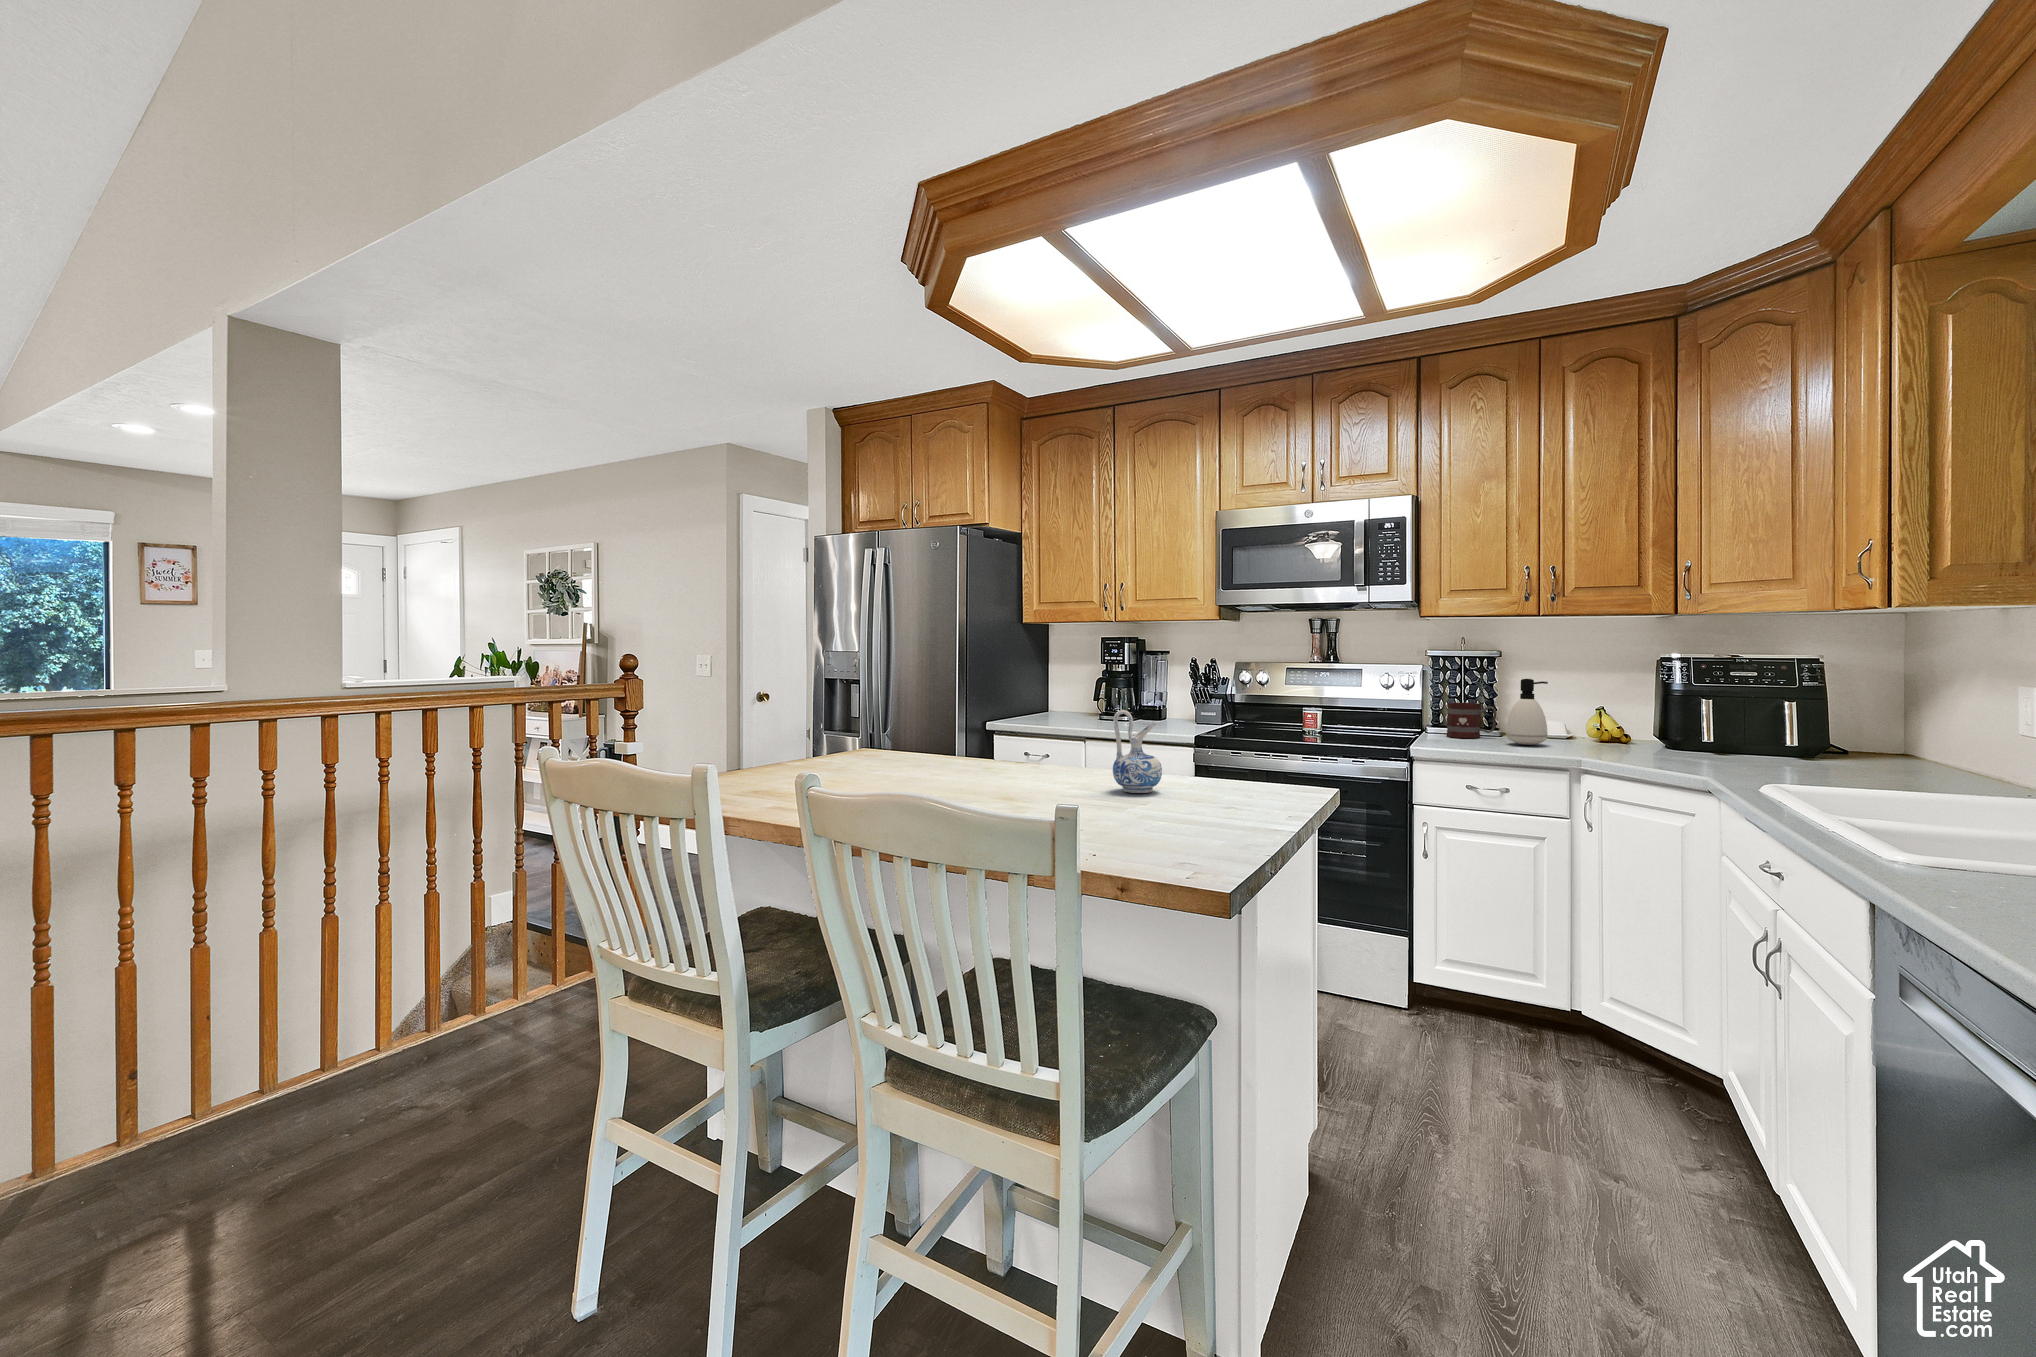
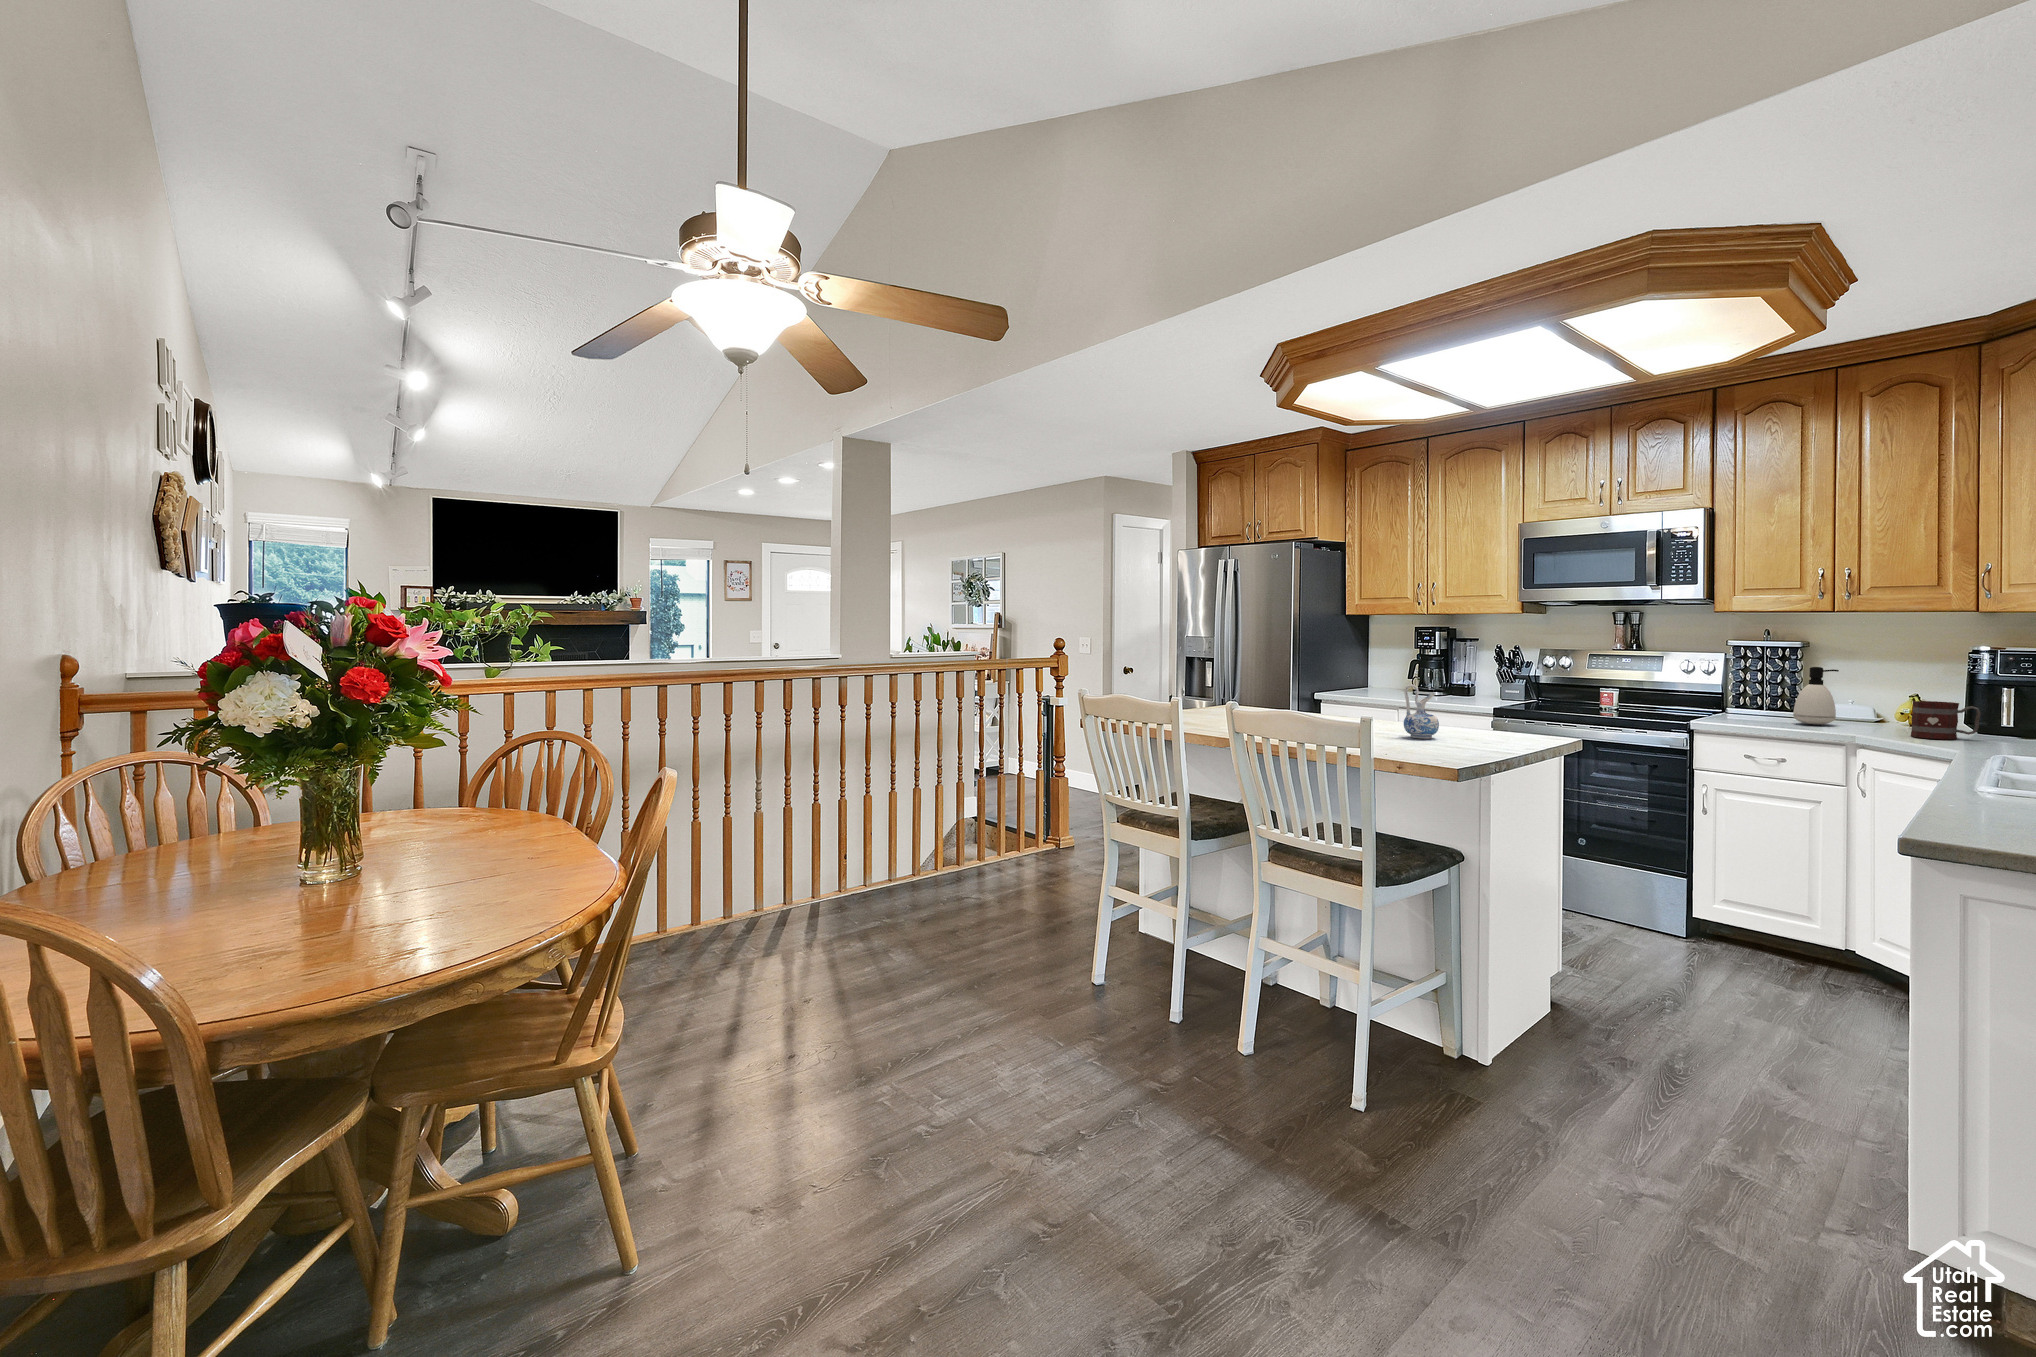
mug: present [1446,703,1496,738] -> present [1911,701,1981,739]

